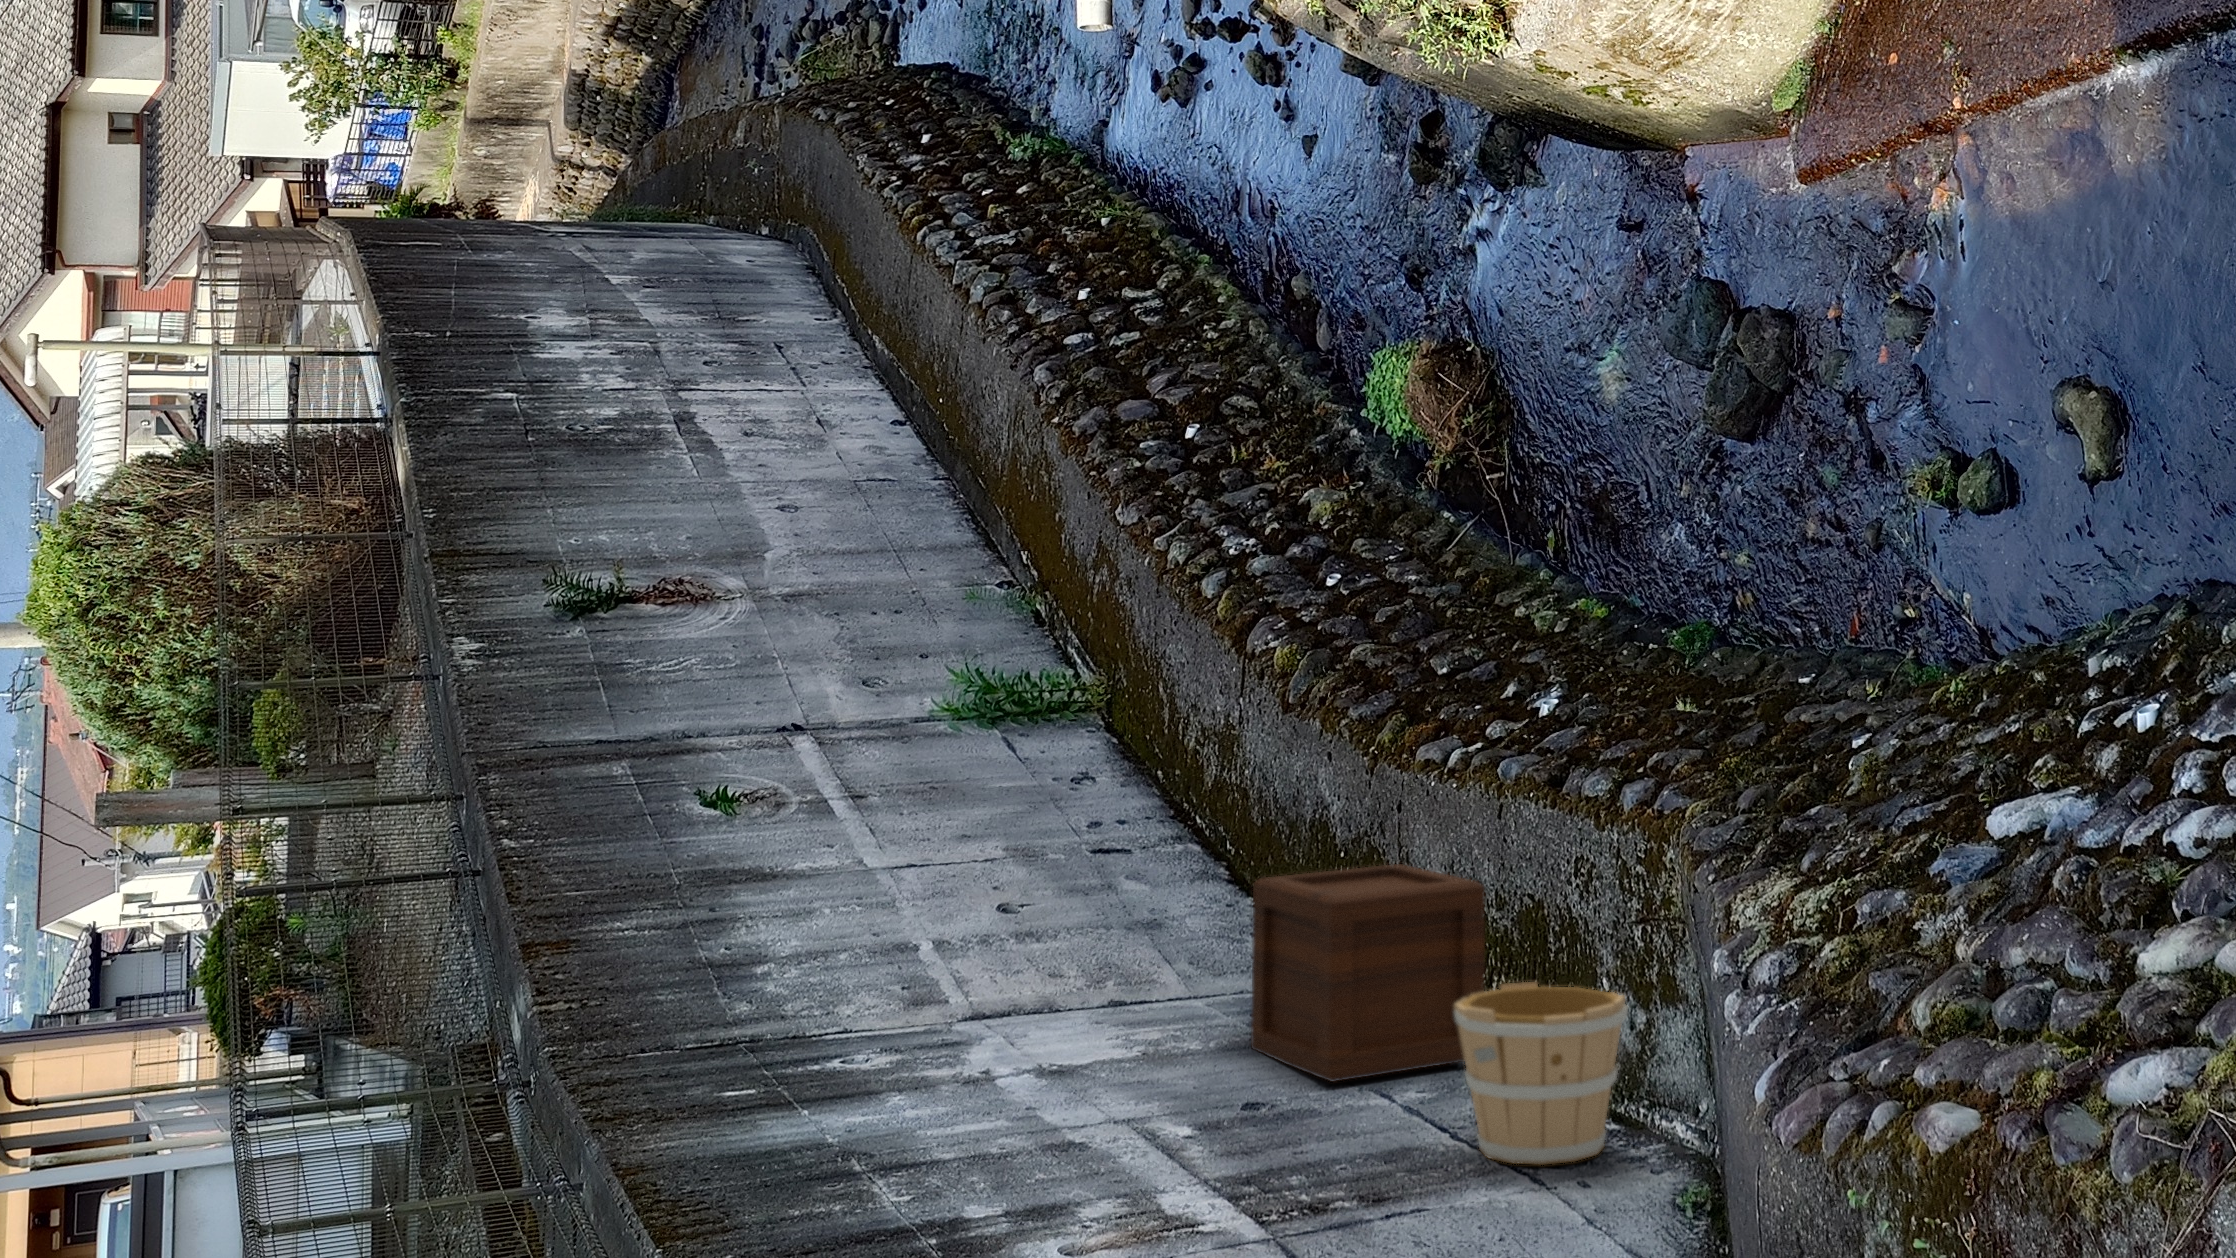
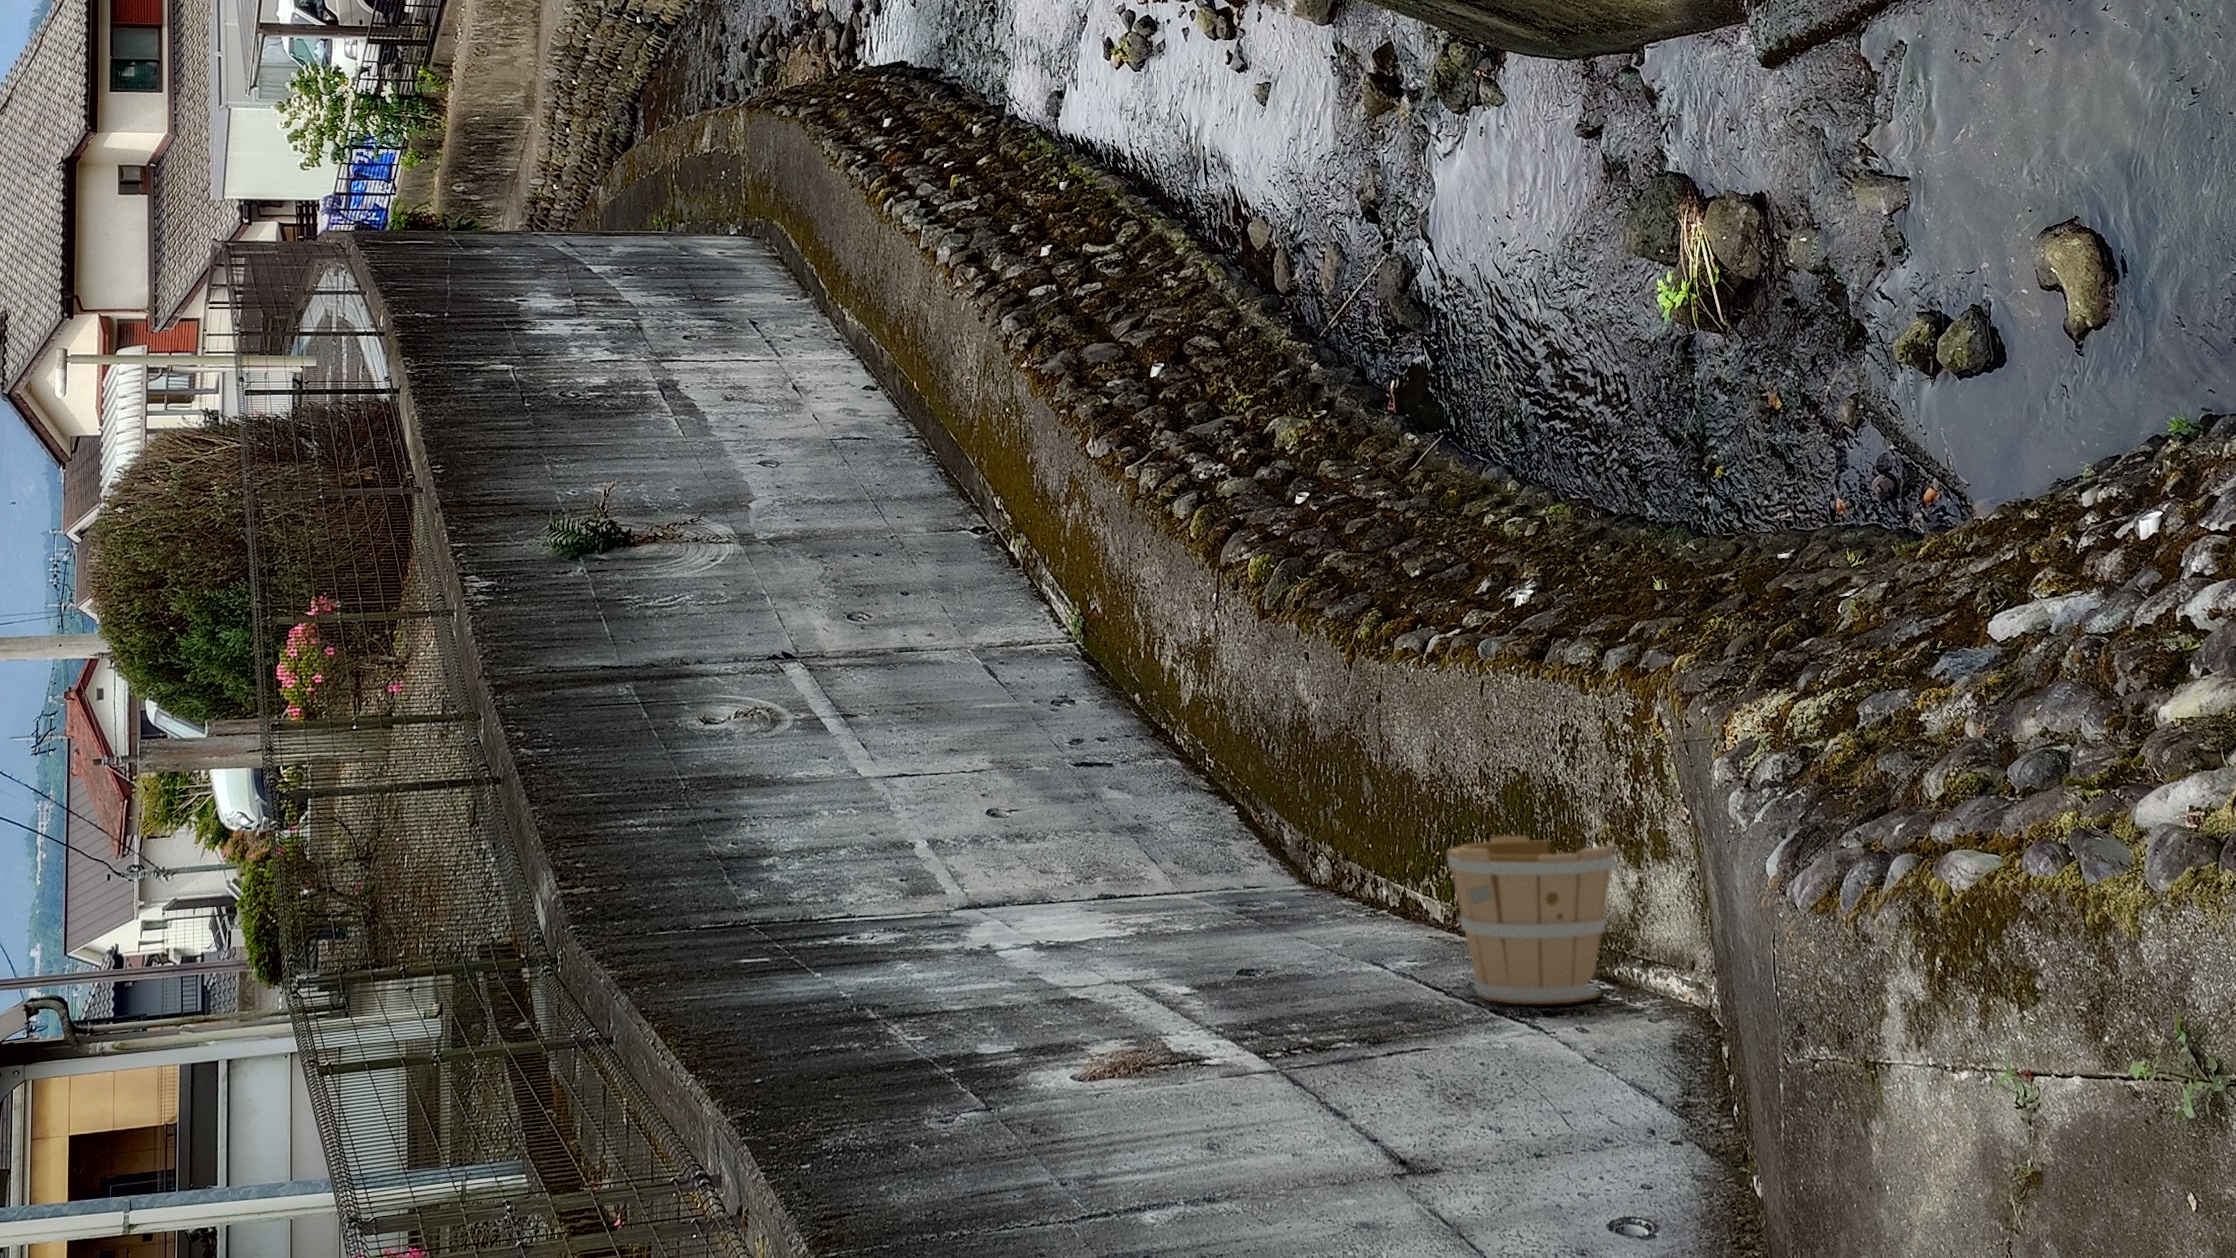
wooden crate: present [1251,864,1485,1082] -> none [1239,747,1473,944]

